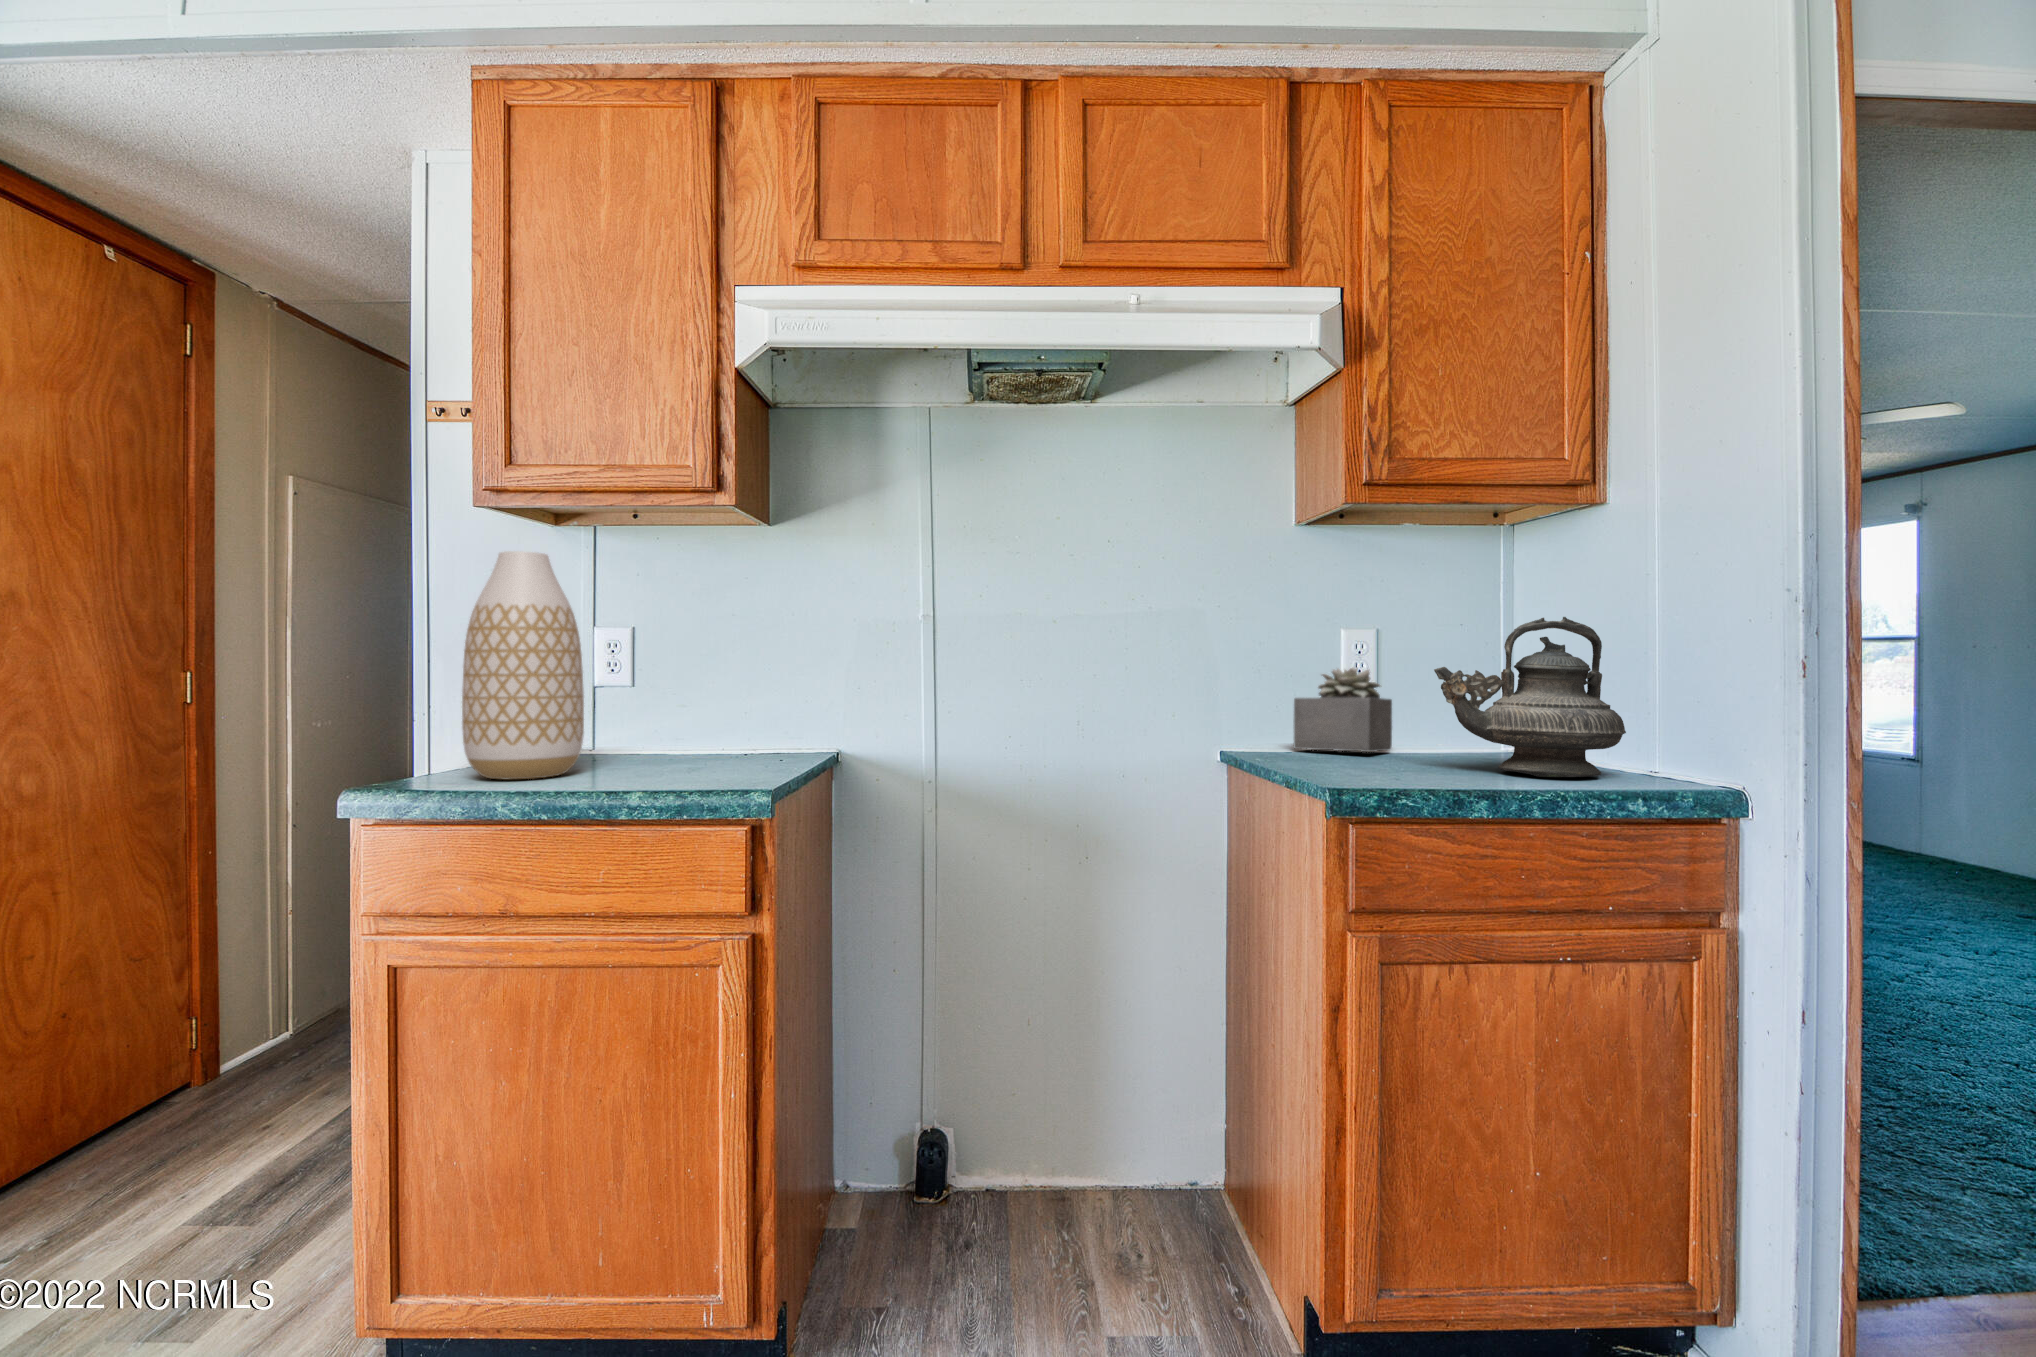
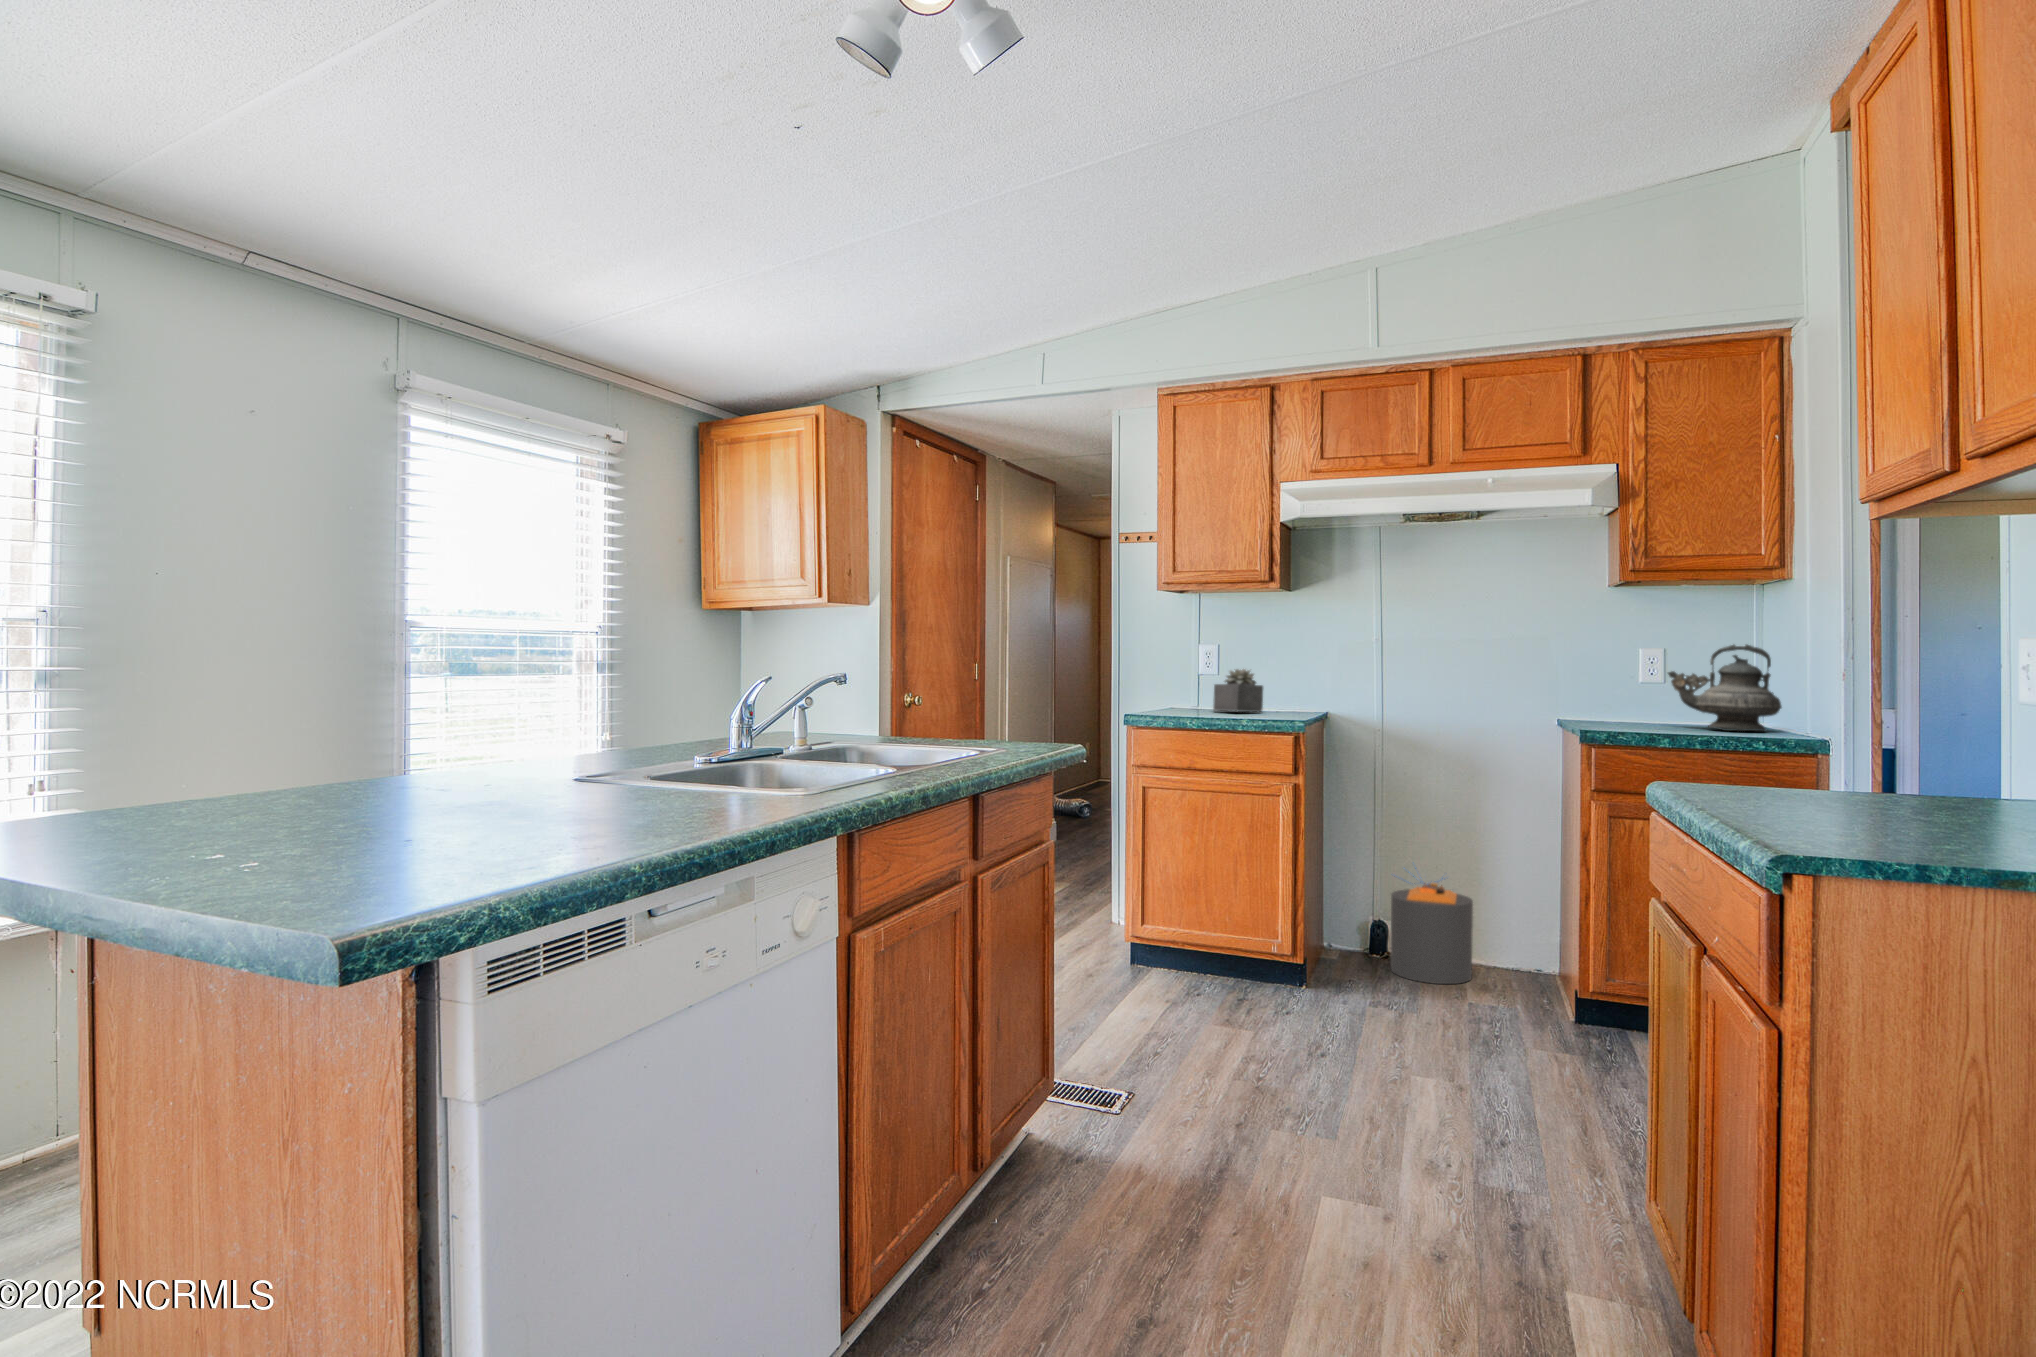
vase: present [462,551,584,779] -> none [1160,616,1210,717]
succulent plant: present [1294,667,1392,752] -> present [1213,669,1263,712]
trash can: none [951,1020,1101,1284] -> present [1391,867,1473,984]

